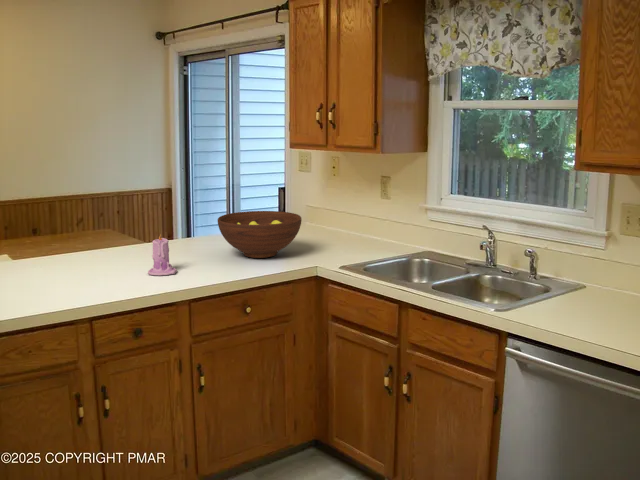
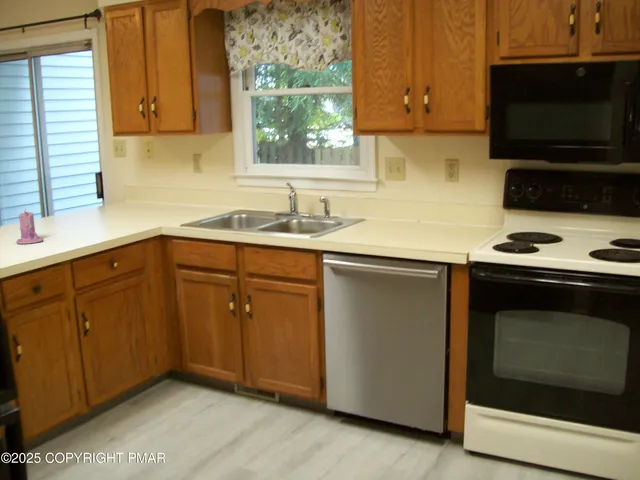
fruit bowl: present [218,211,302,258] -> none [66,187,140,226]

